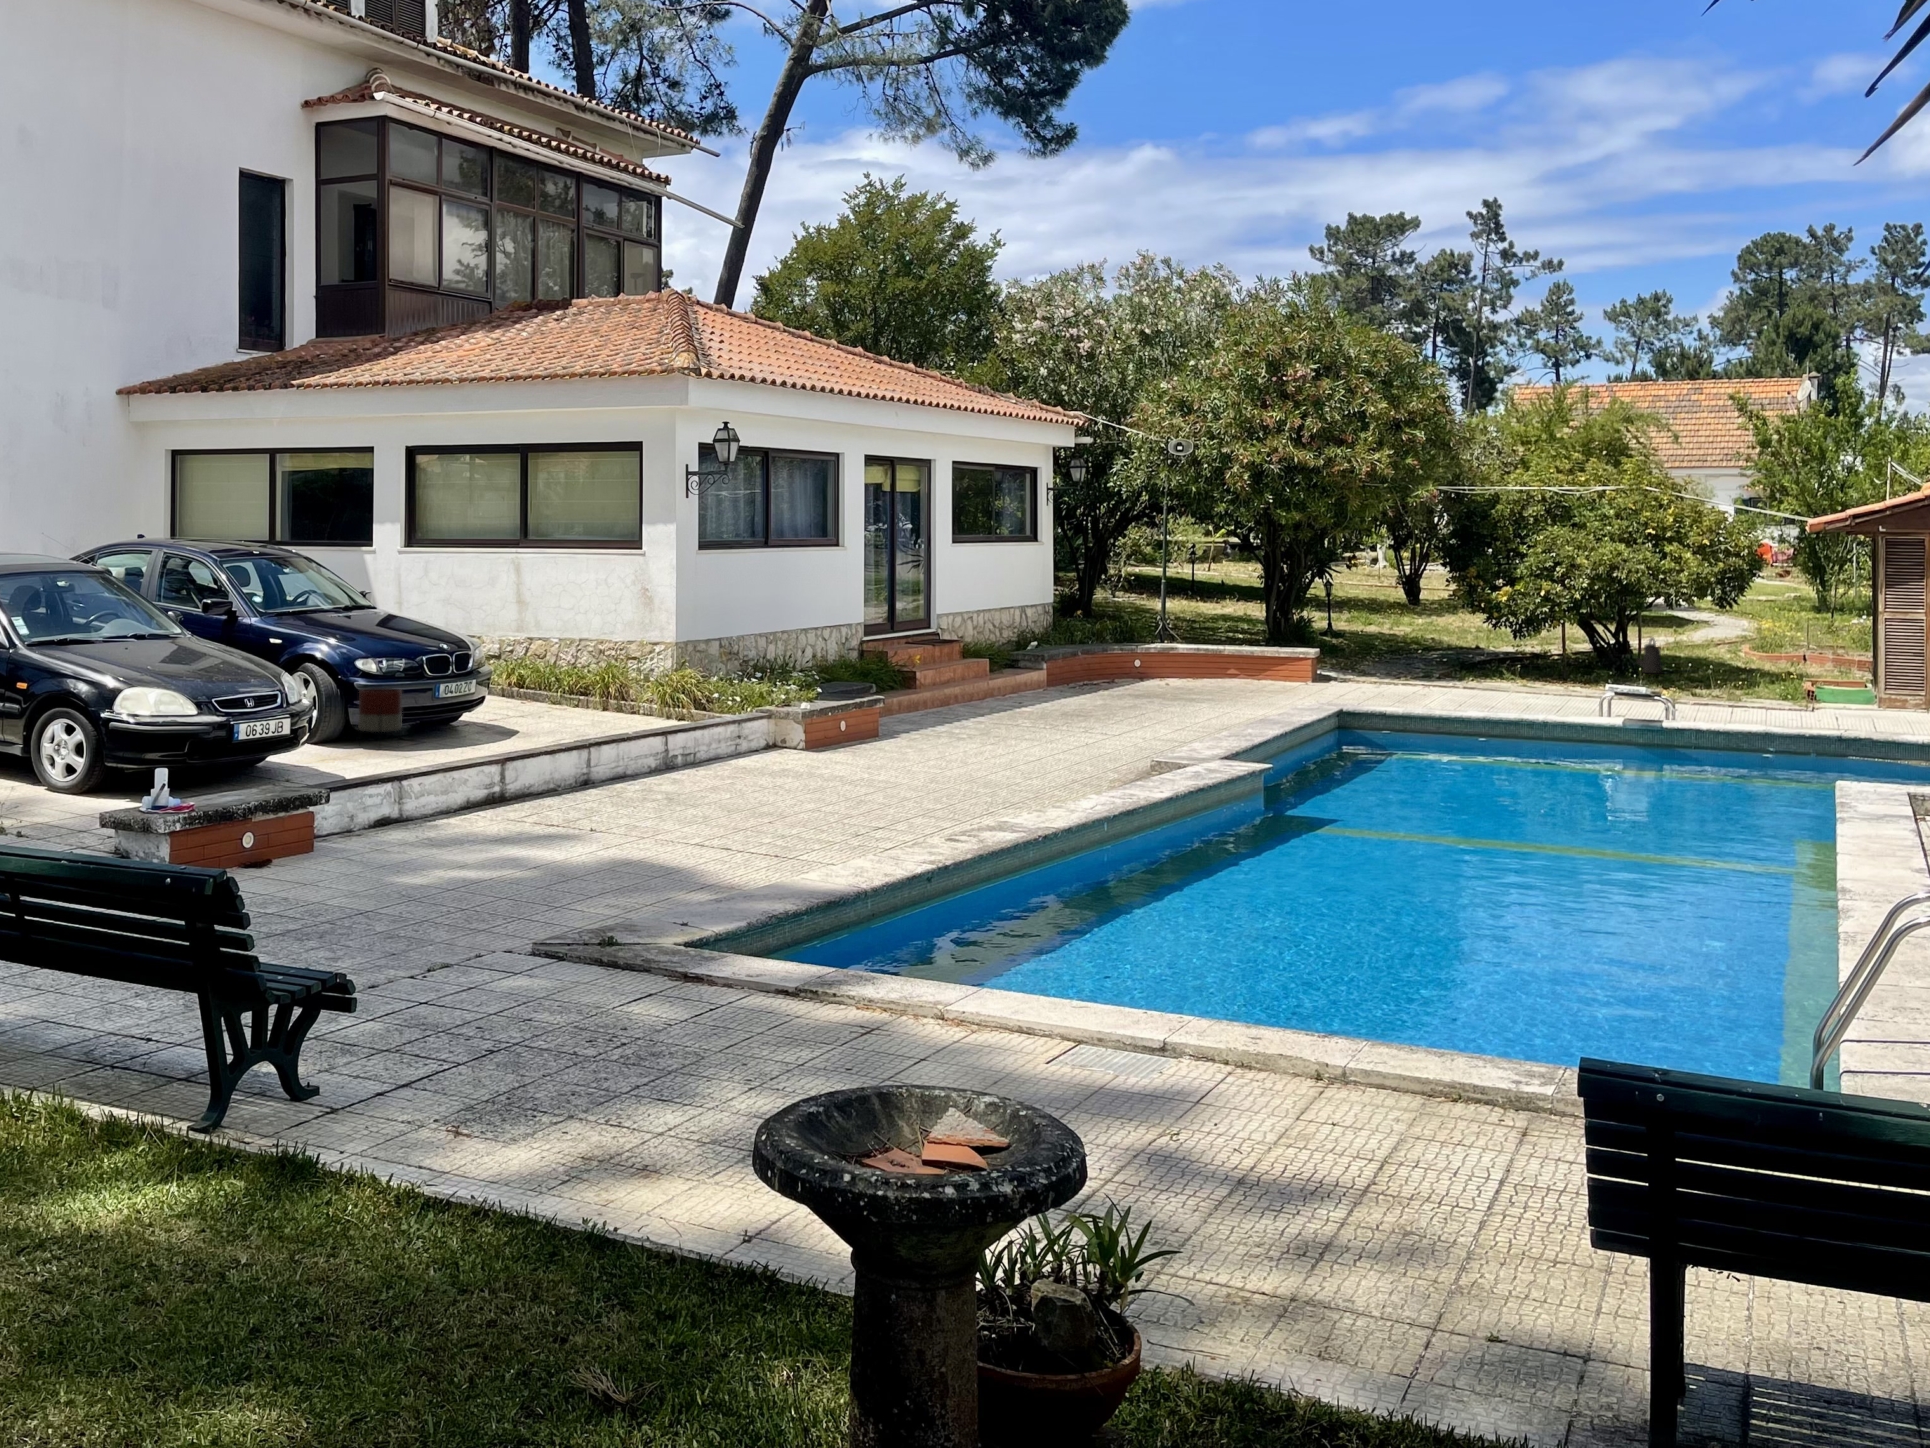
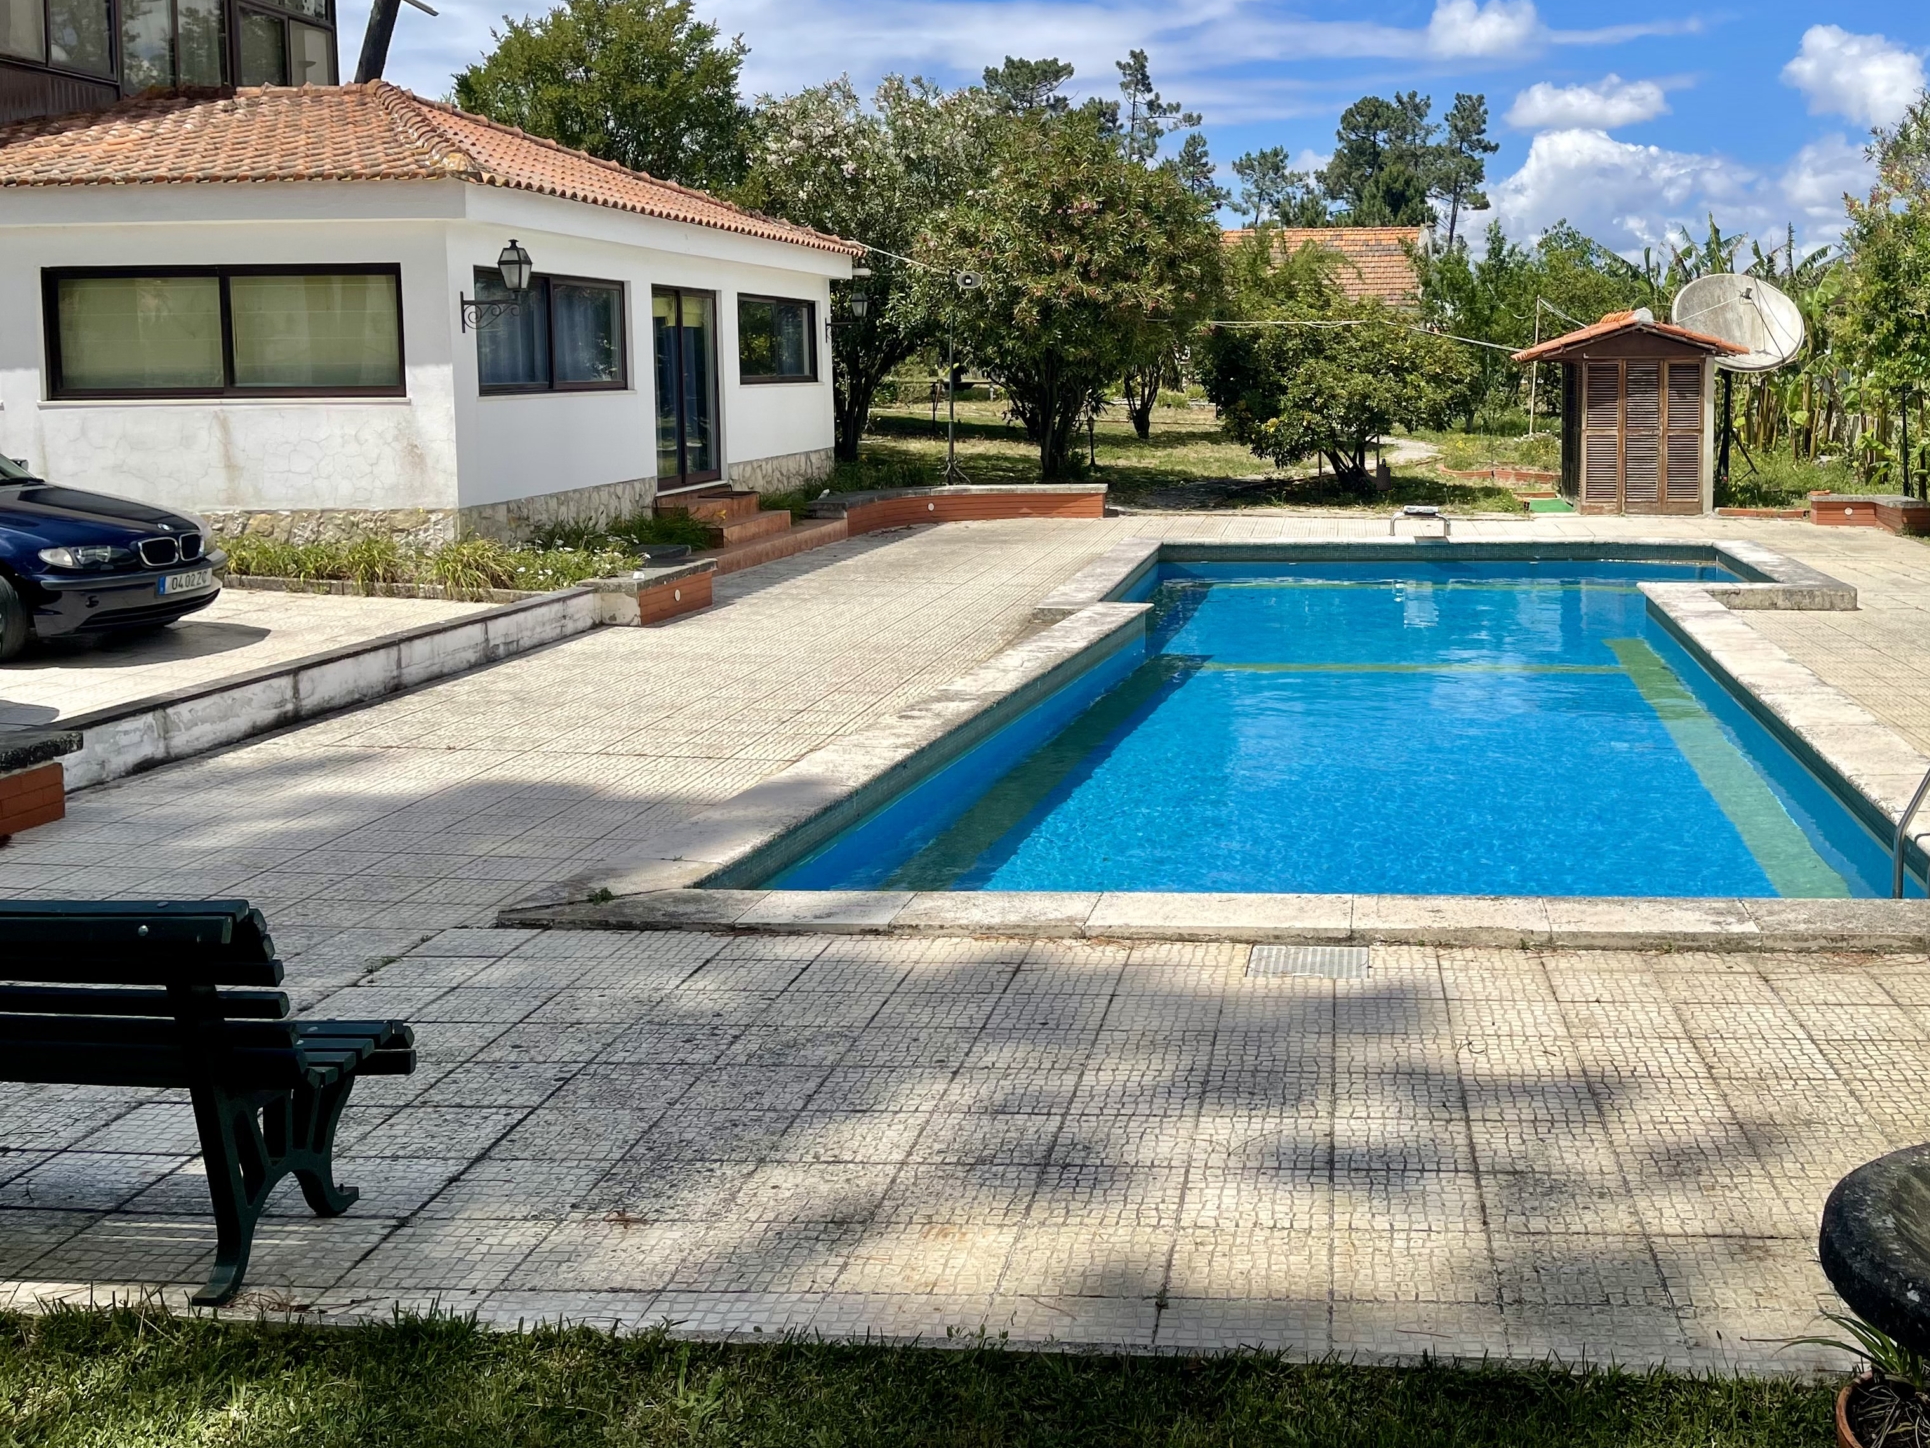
planter: present [358,688,402,732] -> none [36,590,109,674]

